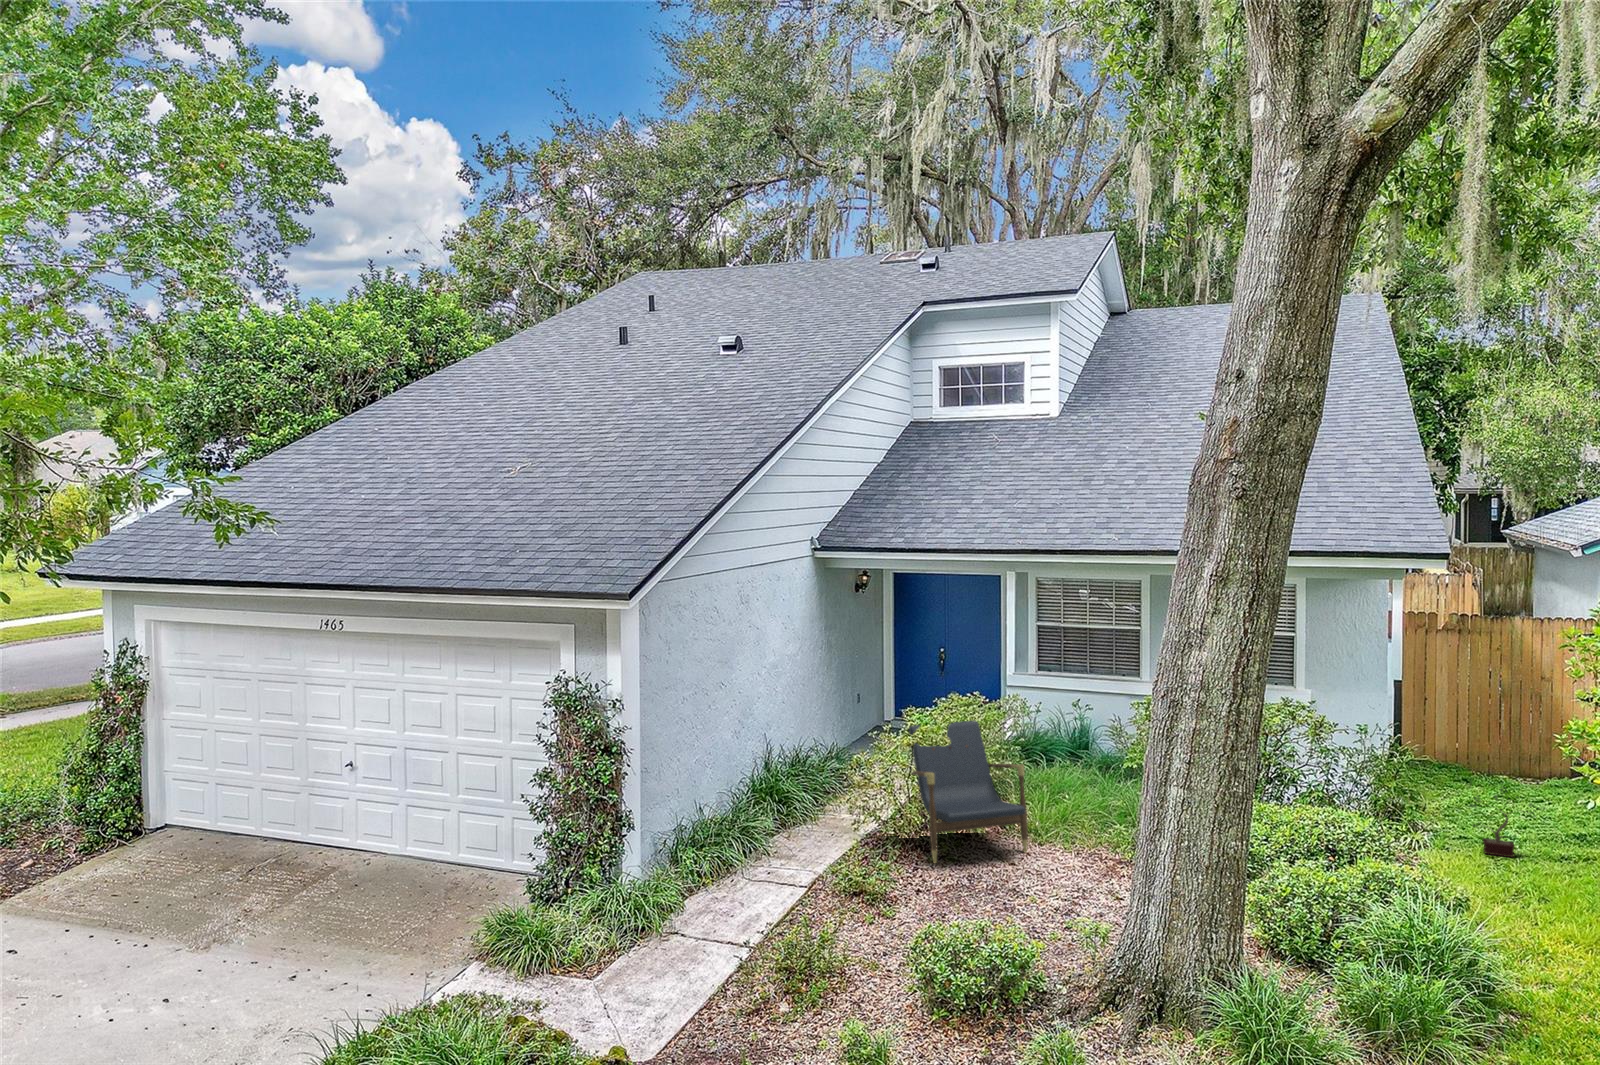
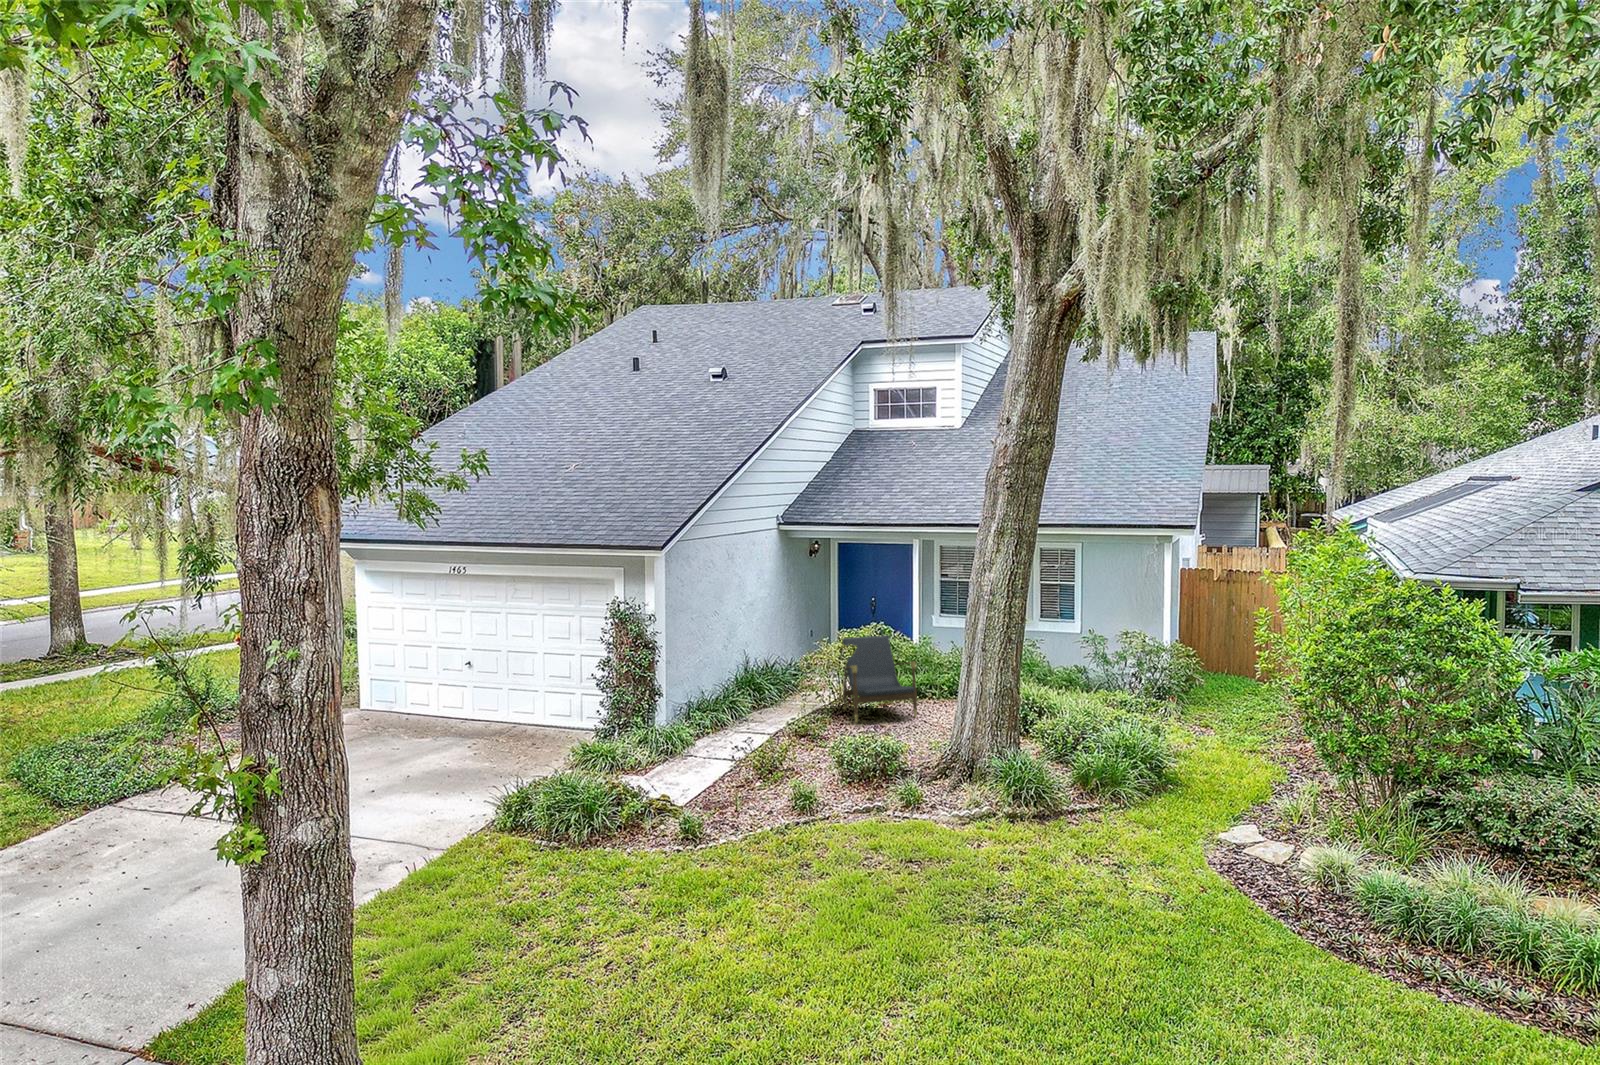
potted plant: present [1471,786,1545,857] -> none [1193,672,1237,717]

